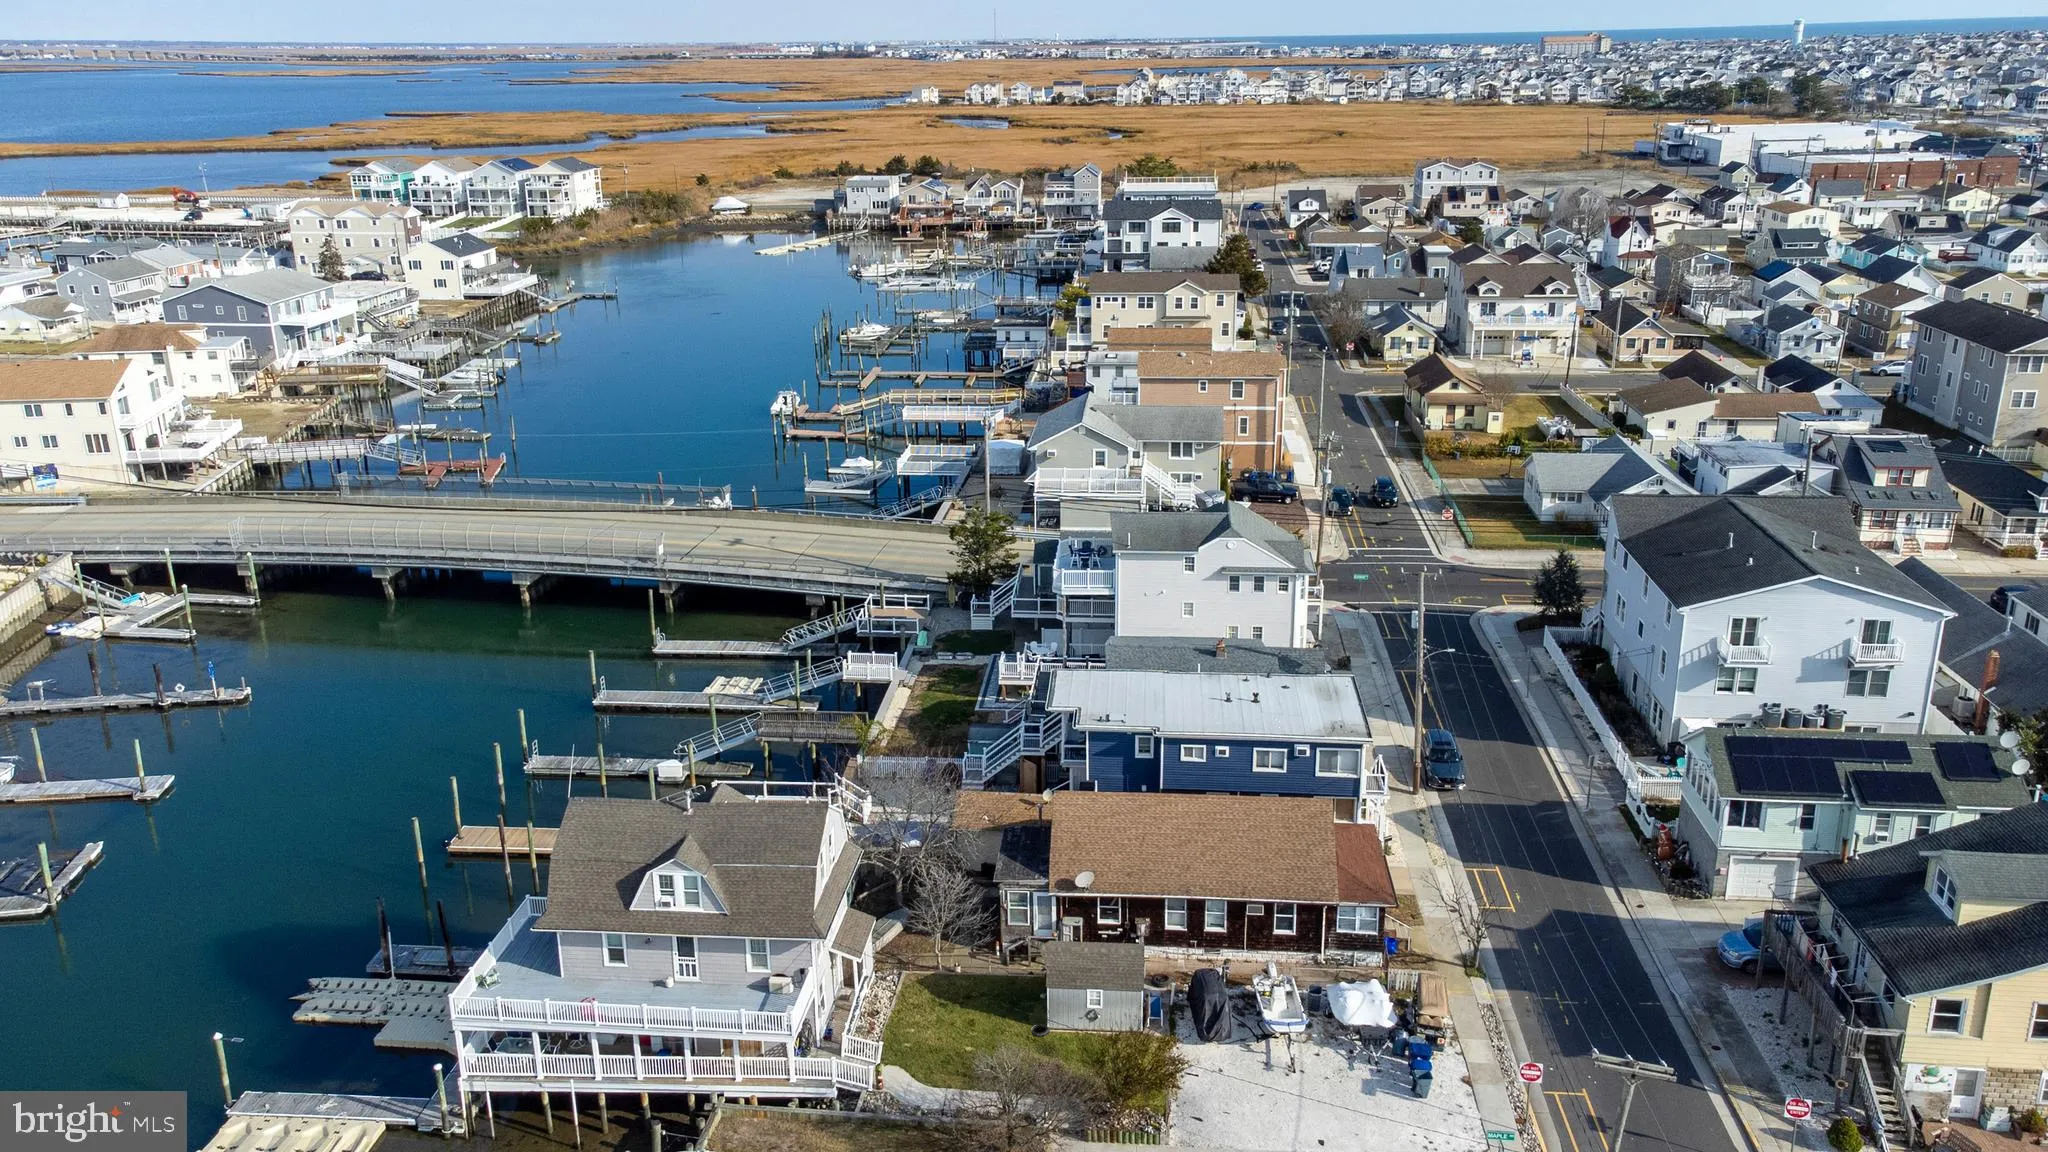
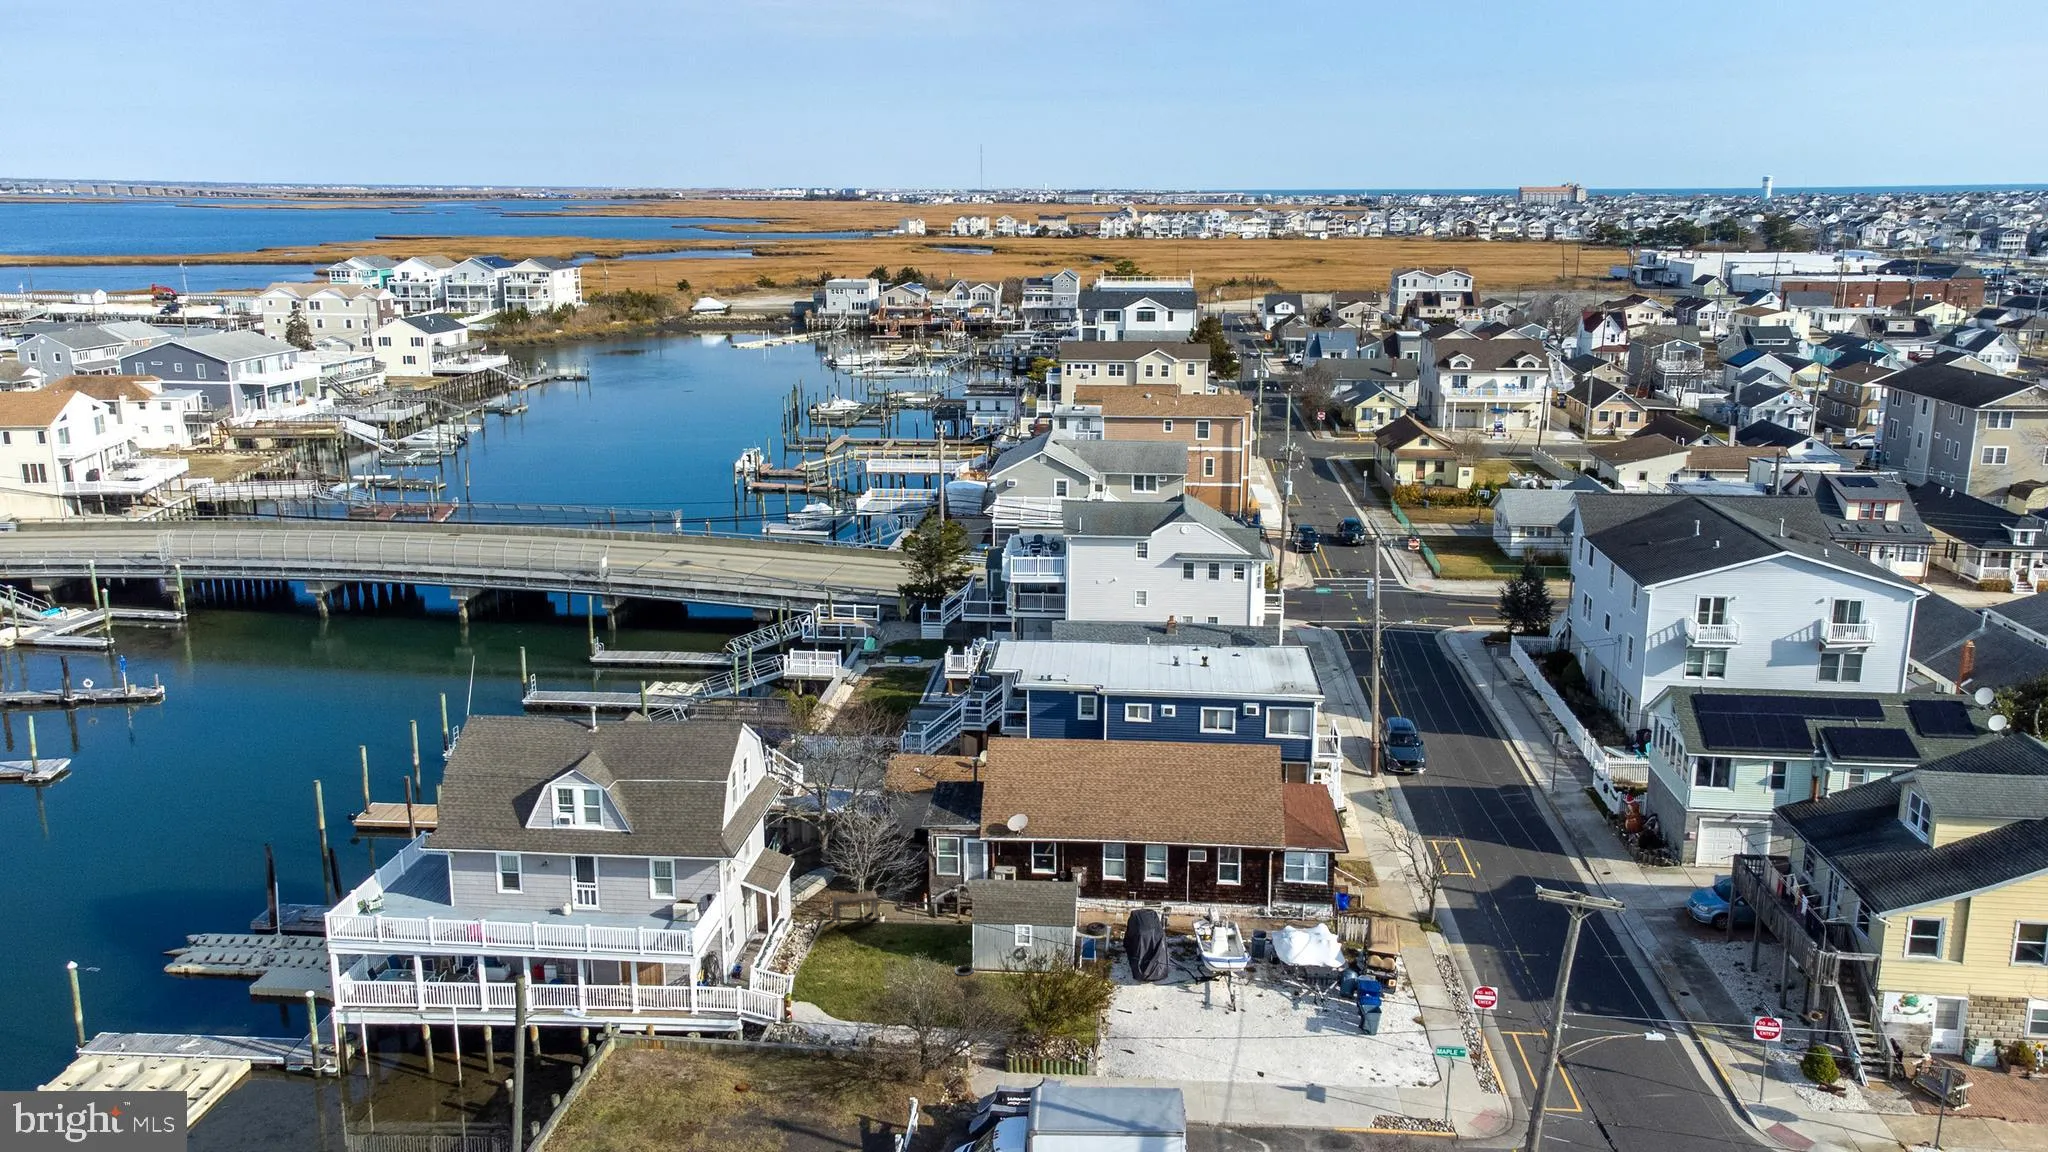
bench: none [912,940,955,975] -> present [833,891,878,925]

